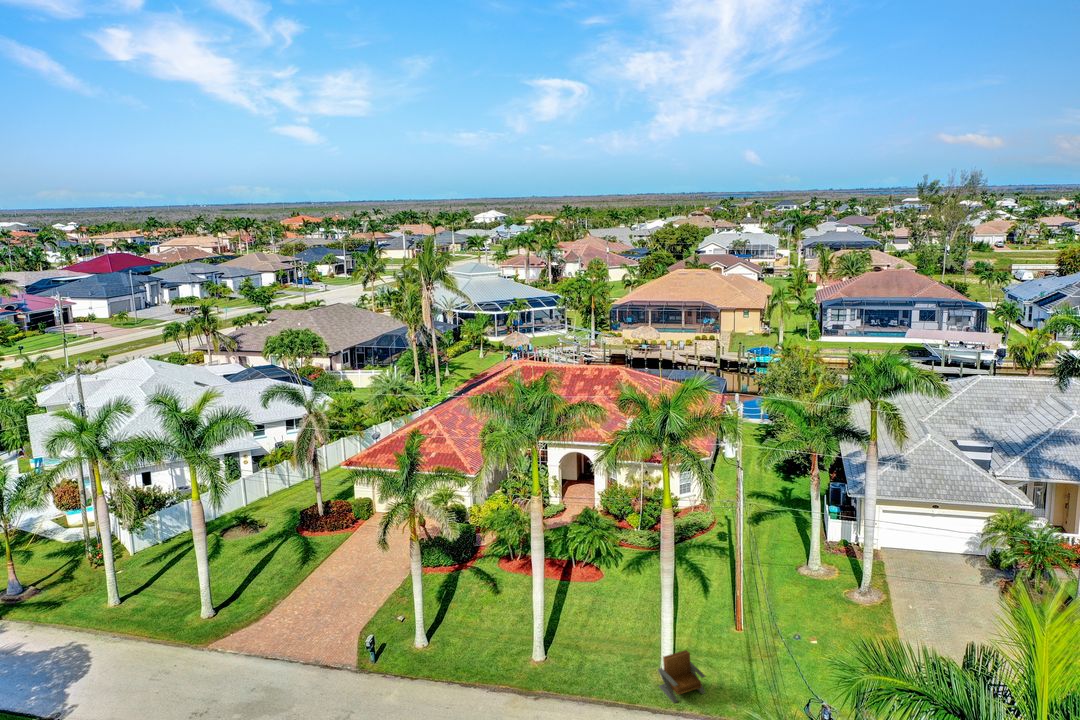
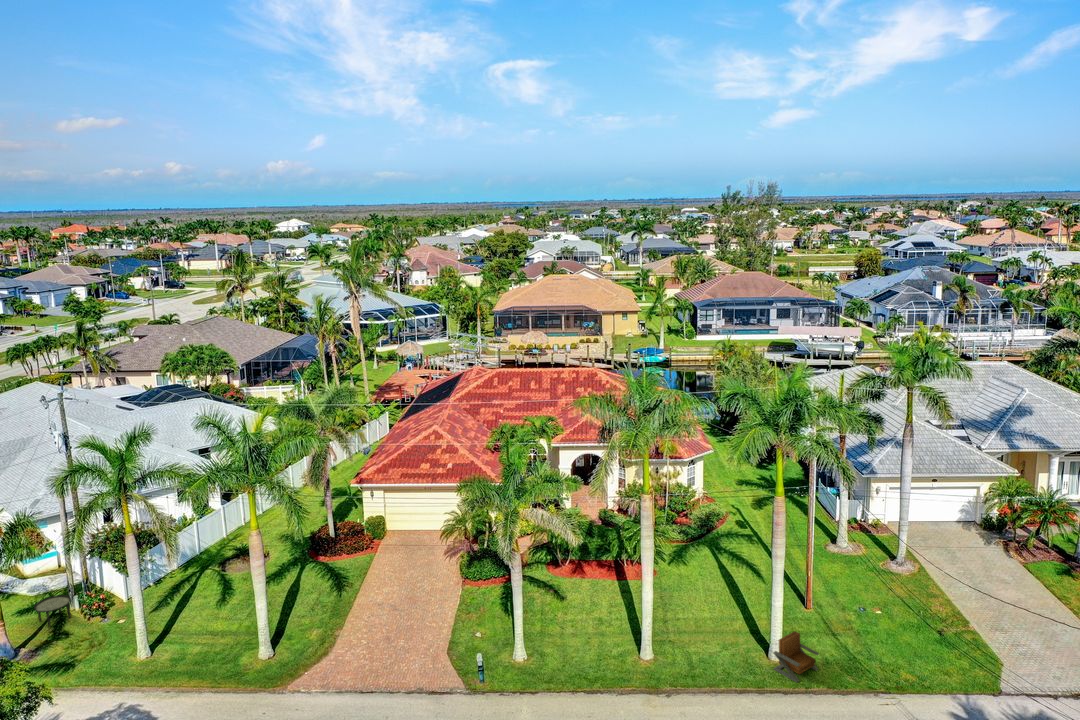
round table: none [53,544,84,571] -> present [34,595,71,627]

